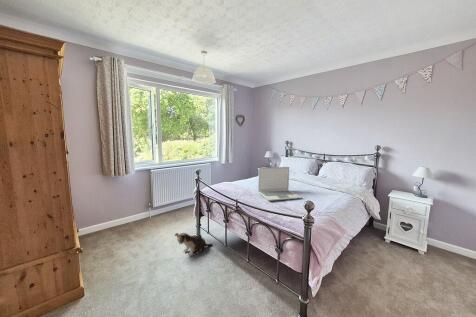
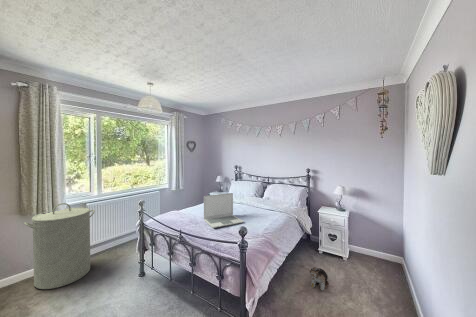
laundry hamper: none [105,167,158,239] -> present [24,203,95,289]
plush toy: present [175,233,212,255] -> present [308,267,329,290]

